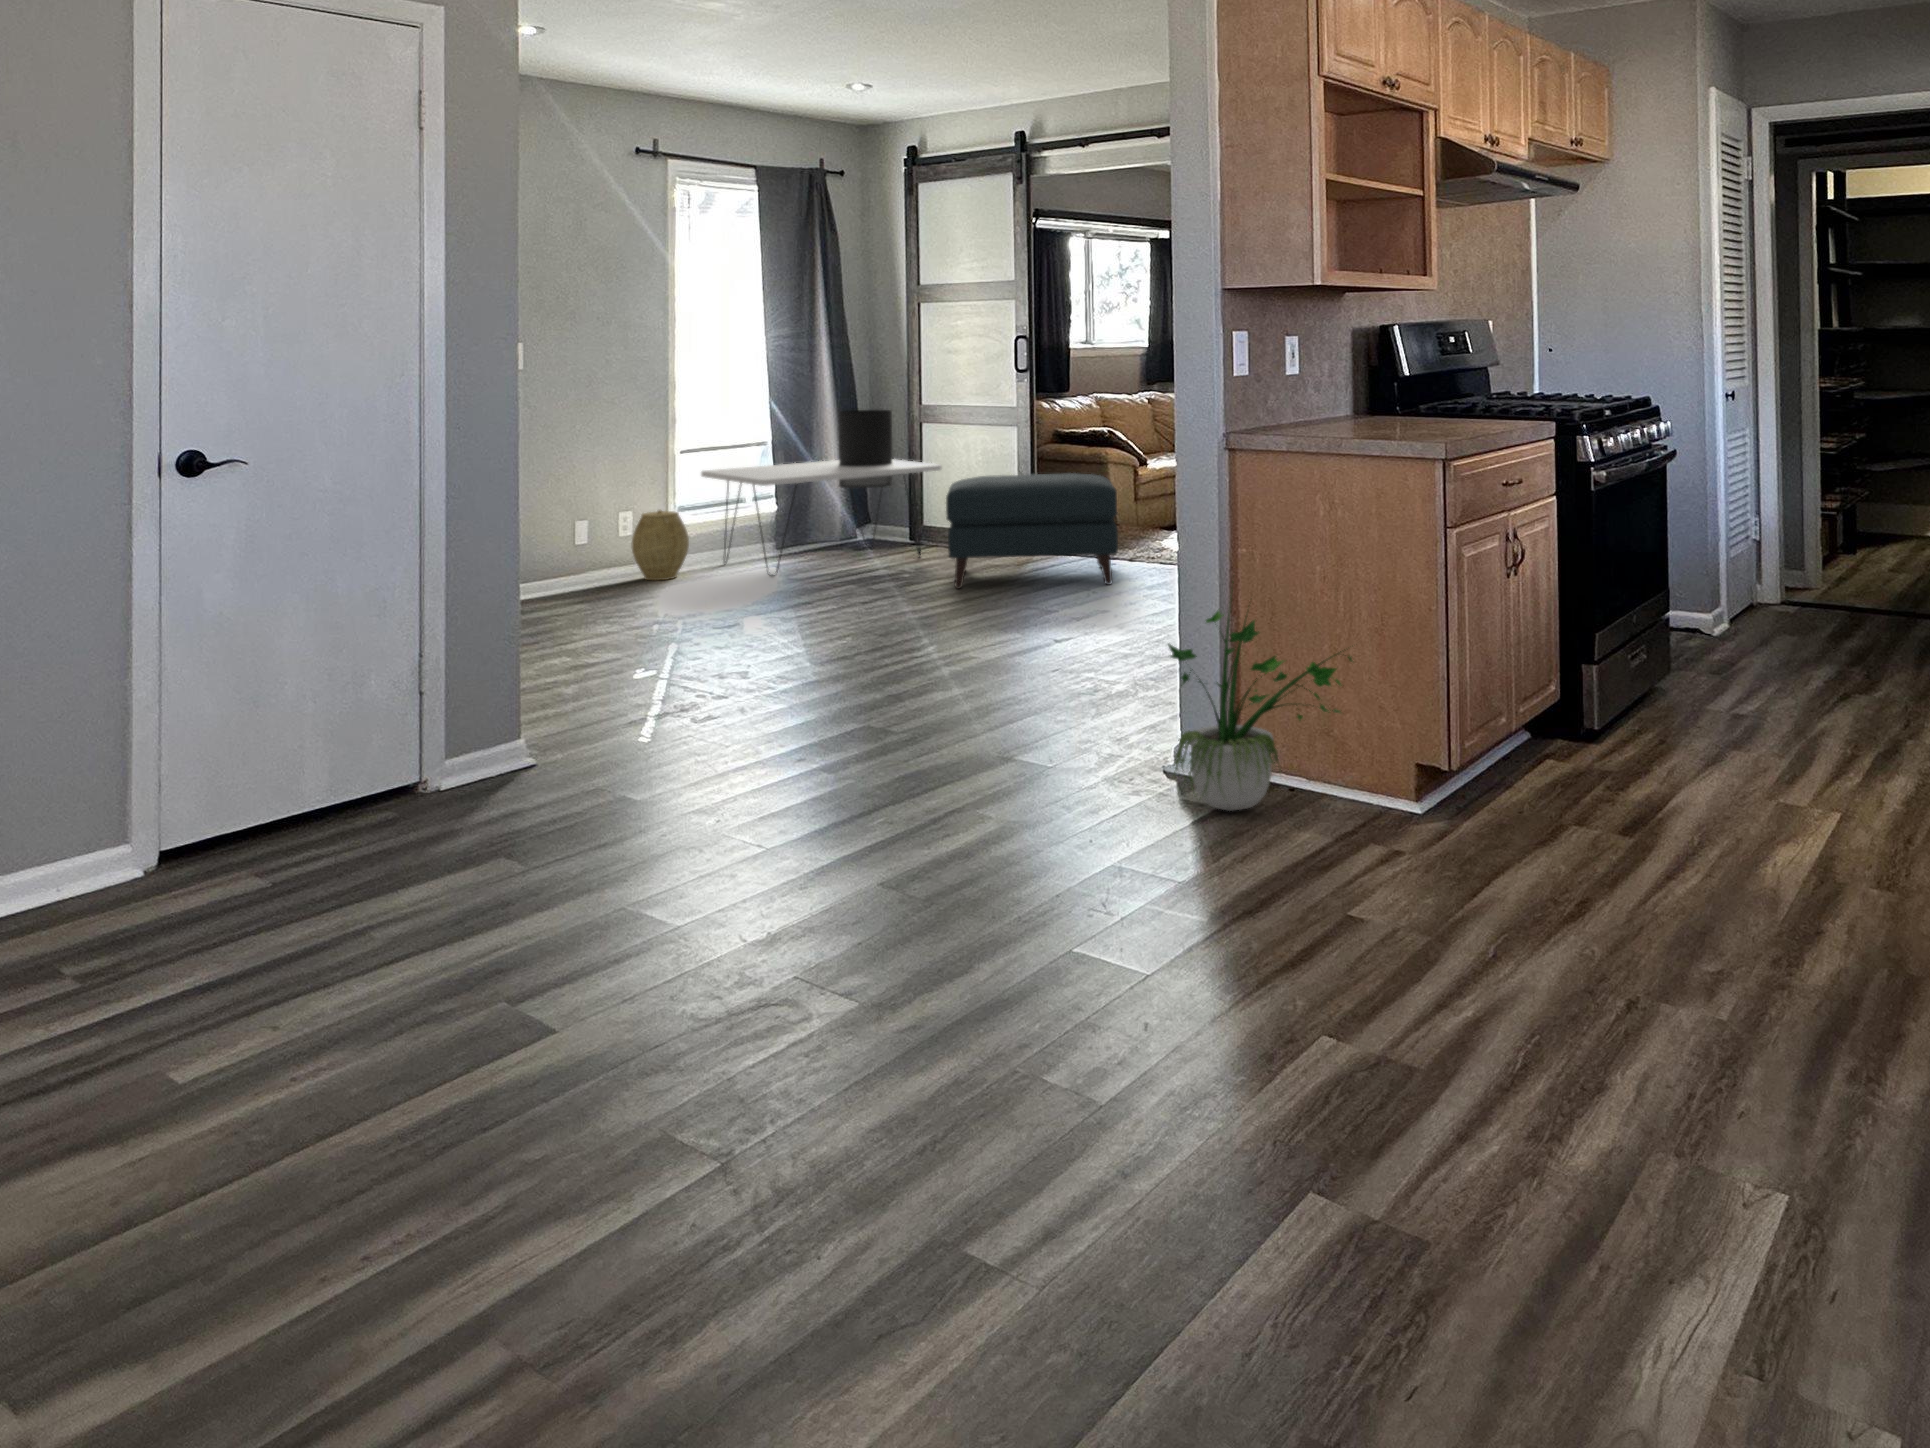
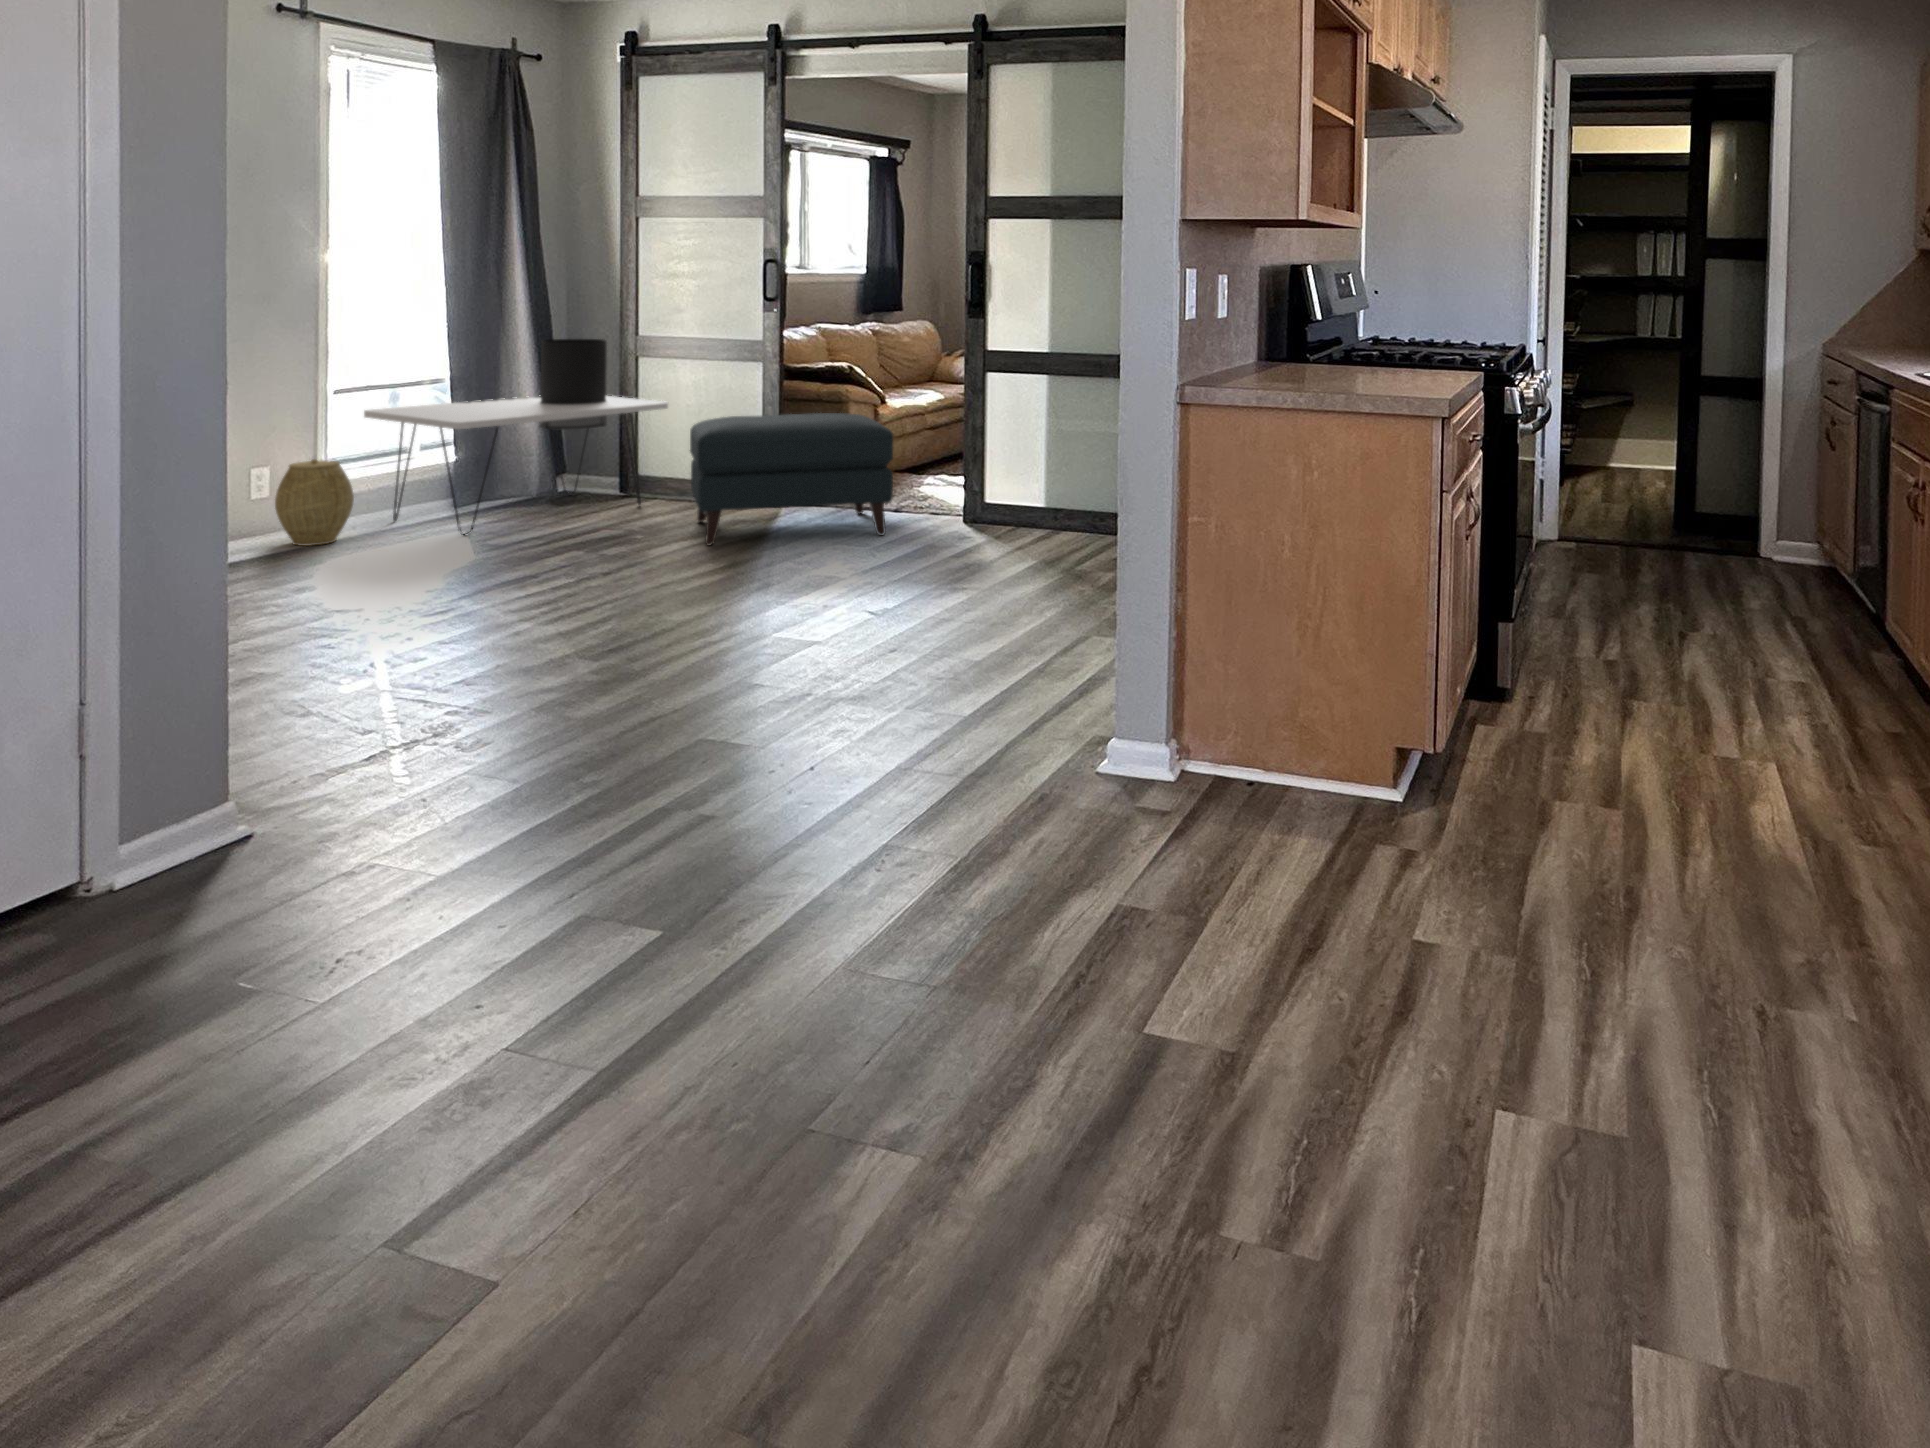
potted plant: present [1169,595,1352,811] -> none [1124,541,1378,820]

